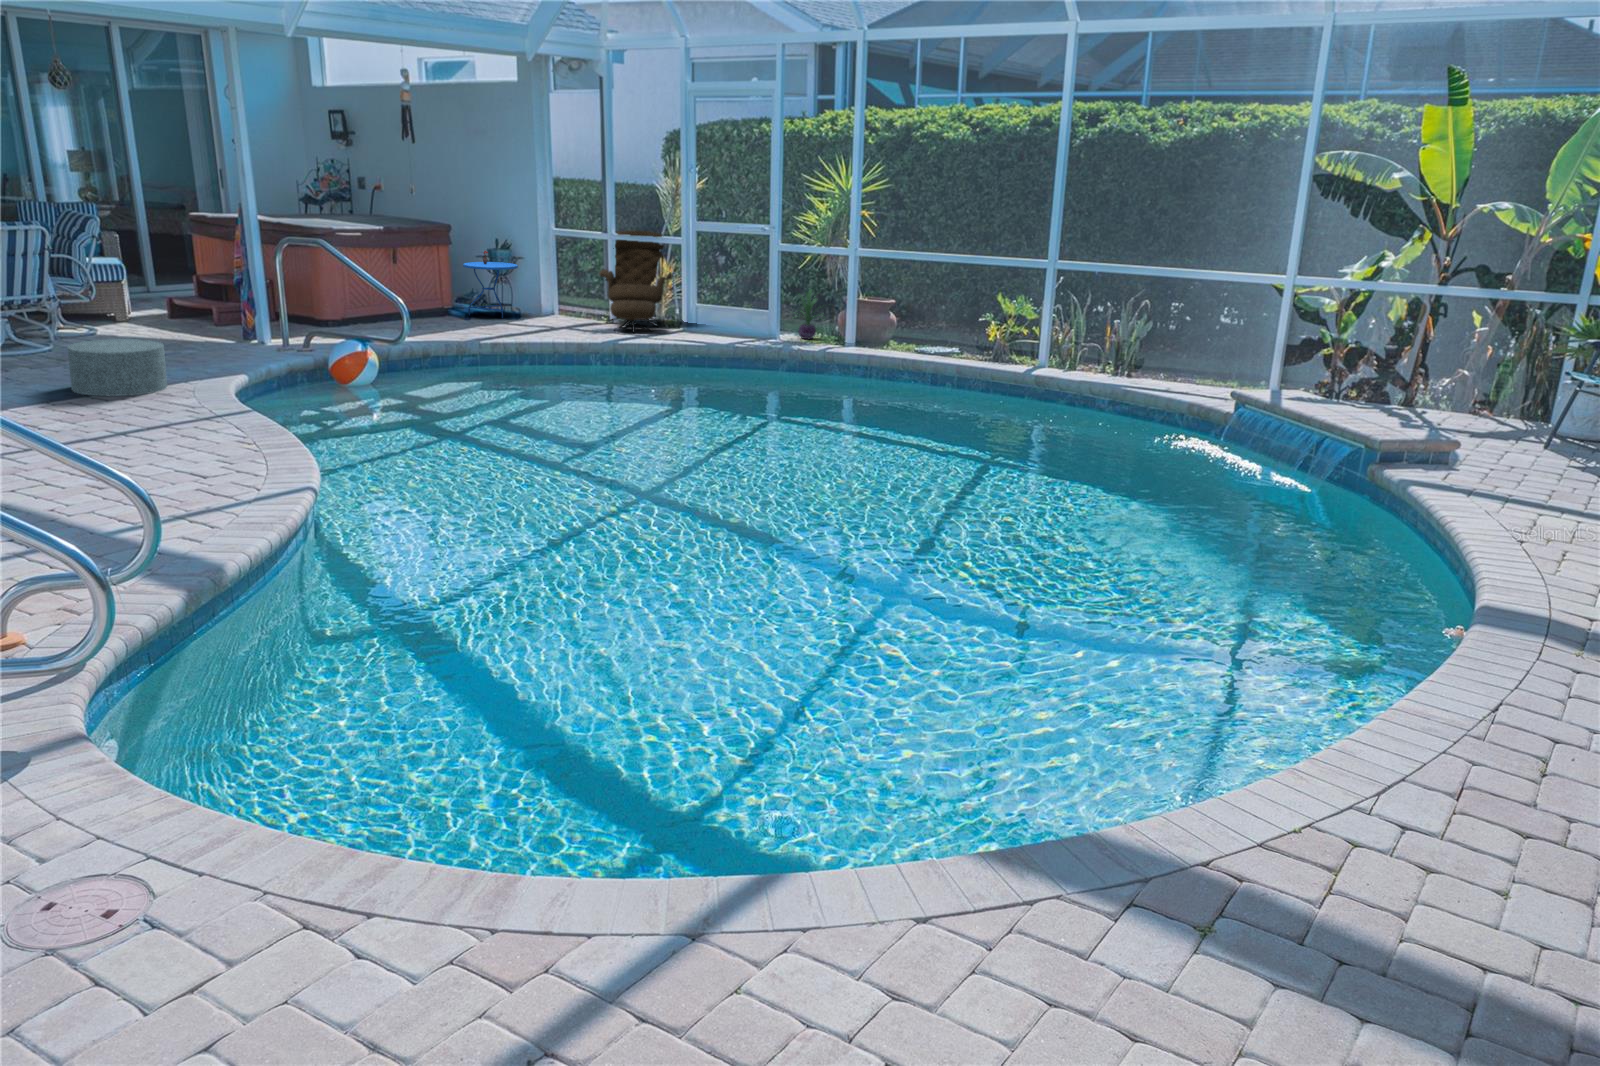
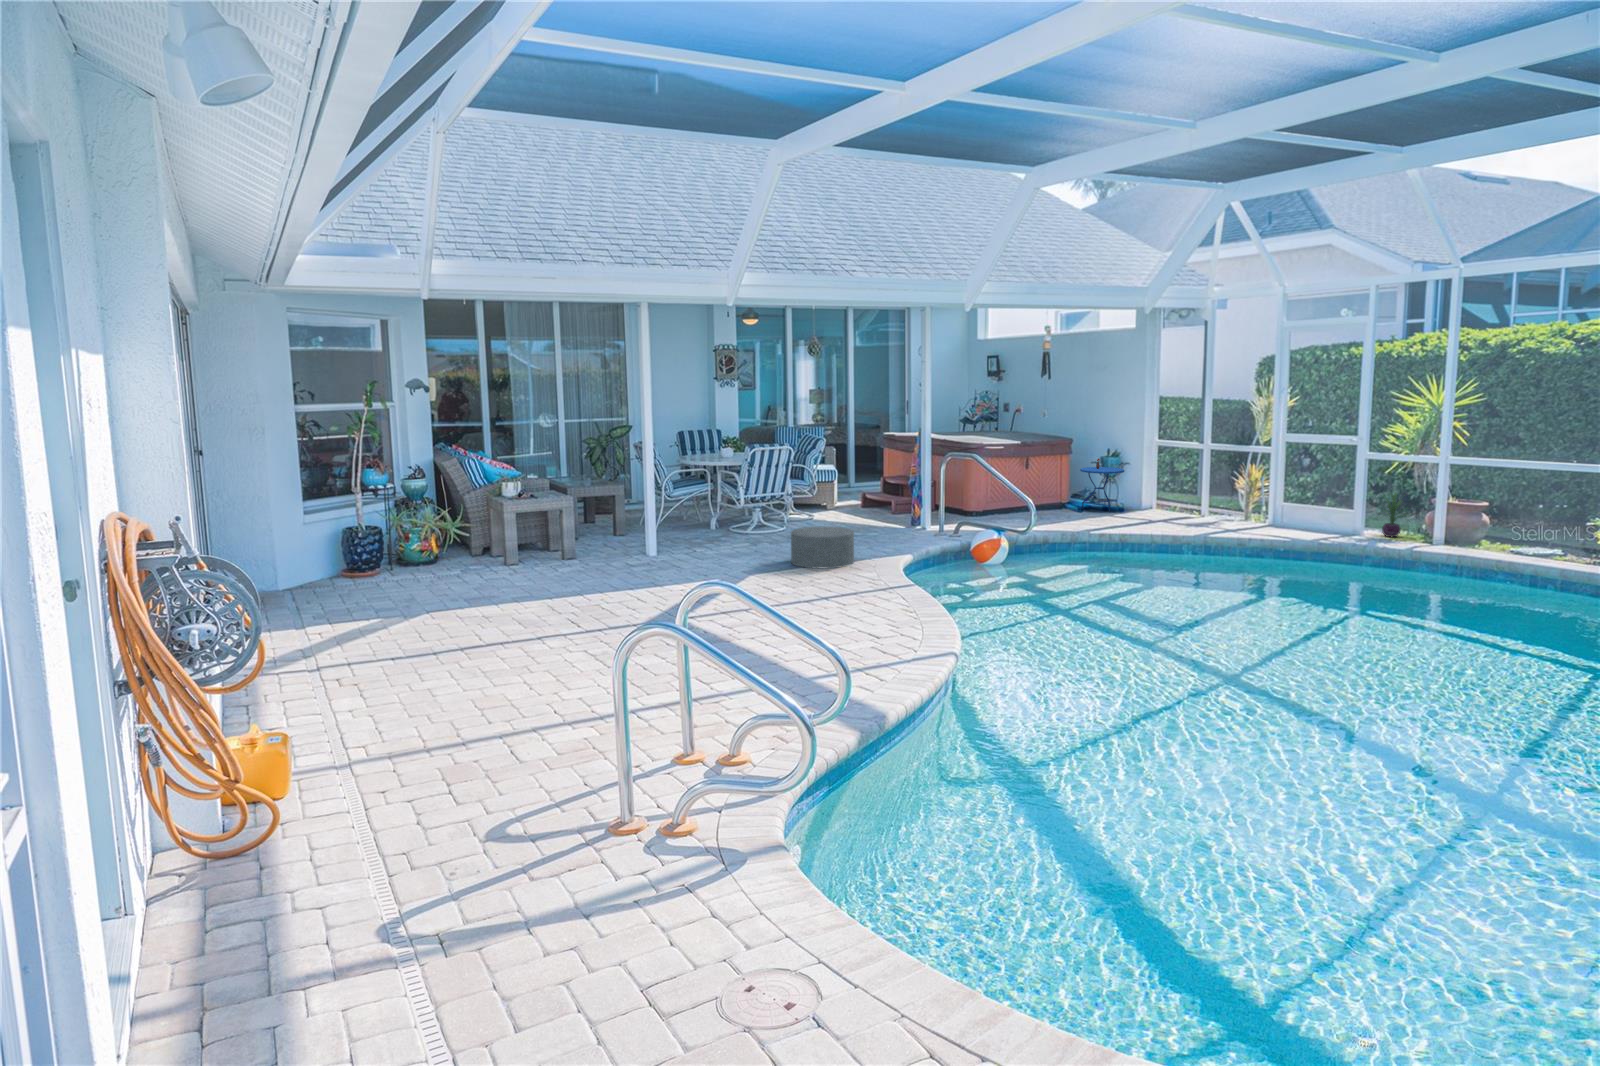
lounge chair: present [599,230,673,333] -> none [1194,441,1260,527]

